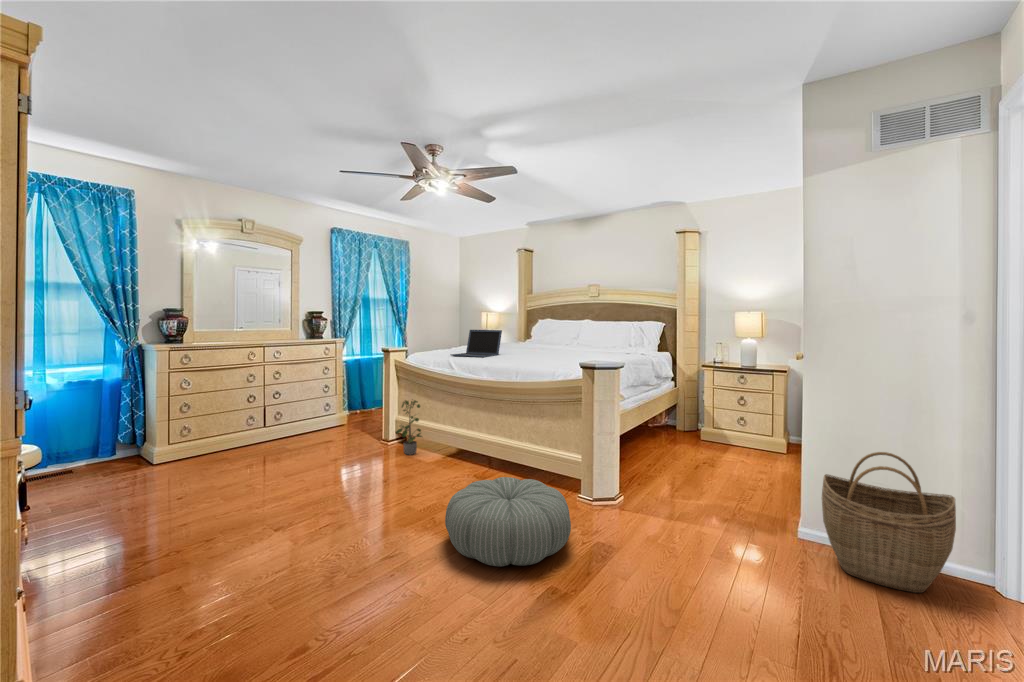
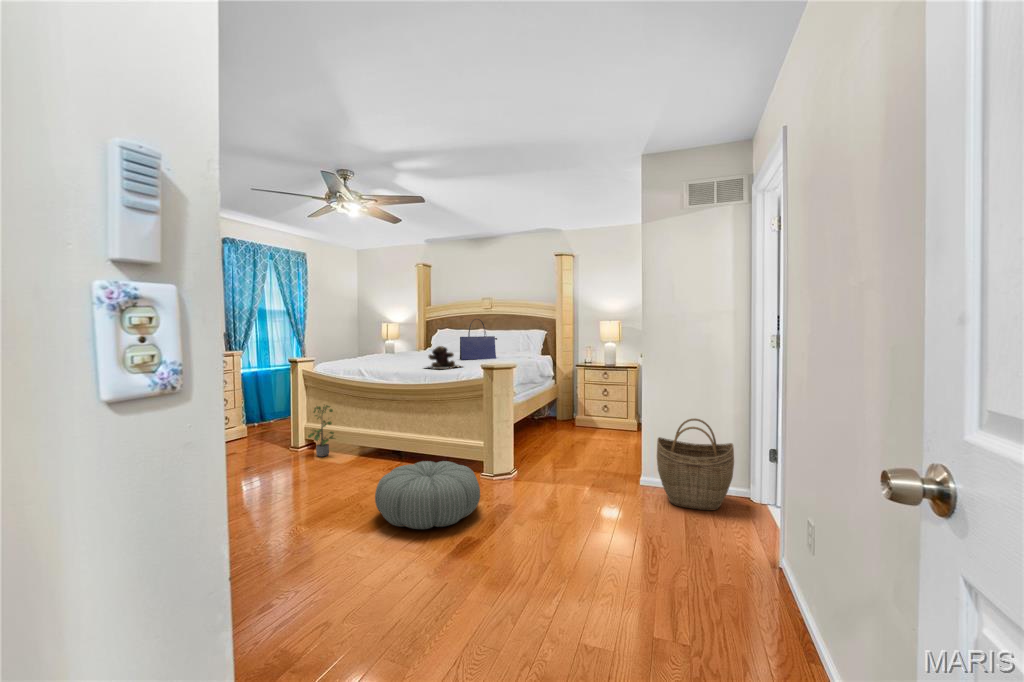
tote bag: none [561,308,605,355] -> present [460,319,497,360]
laptop: present [451,330,502,357] -> none [358,339,406,364]
teddy bear: none [514,339,563,366] -> present [427,346,460,369]

